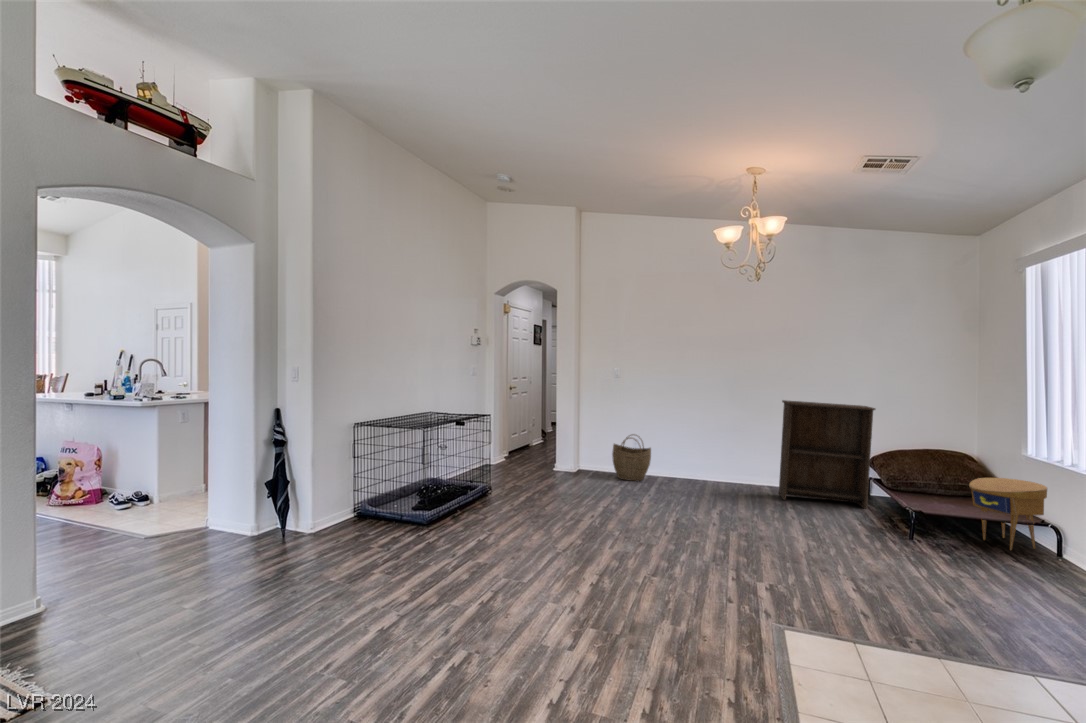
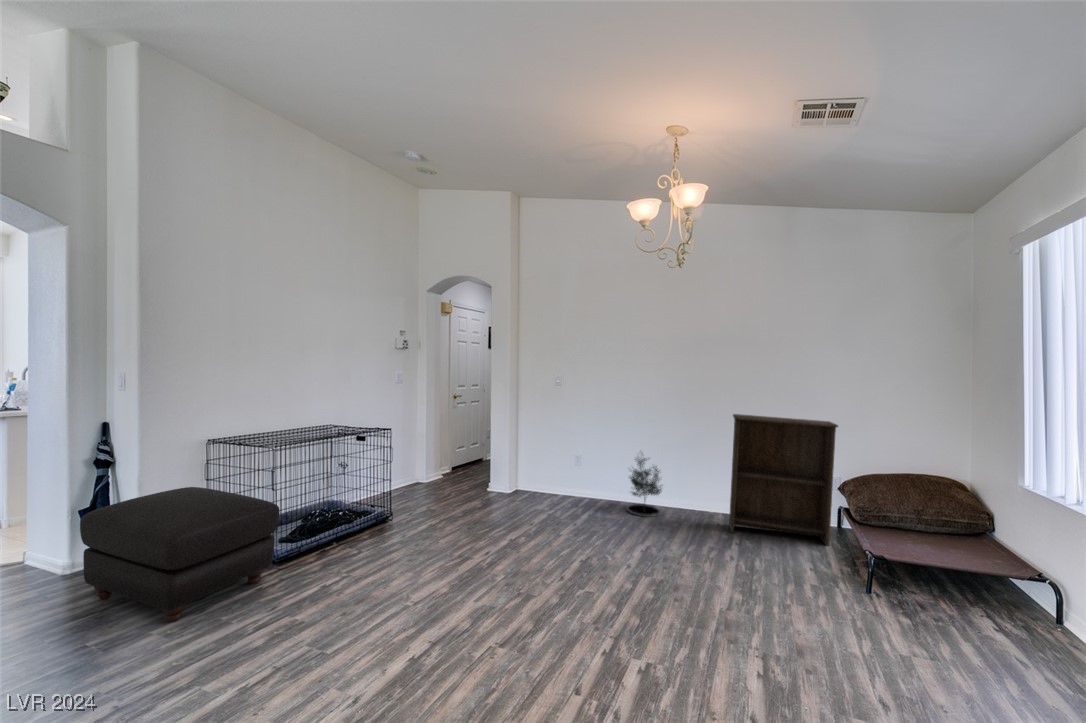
potted tree: none [686,432,720,490] -> present [626,458,662,517]
woven basket: present [612,435,651,481] -> none [546,451,589,505]
ottoman: none [290,461,438,567] -> present [80,487,279,623]
side table: present [969,478,1047,550] -> none [946,515,1045,613]

